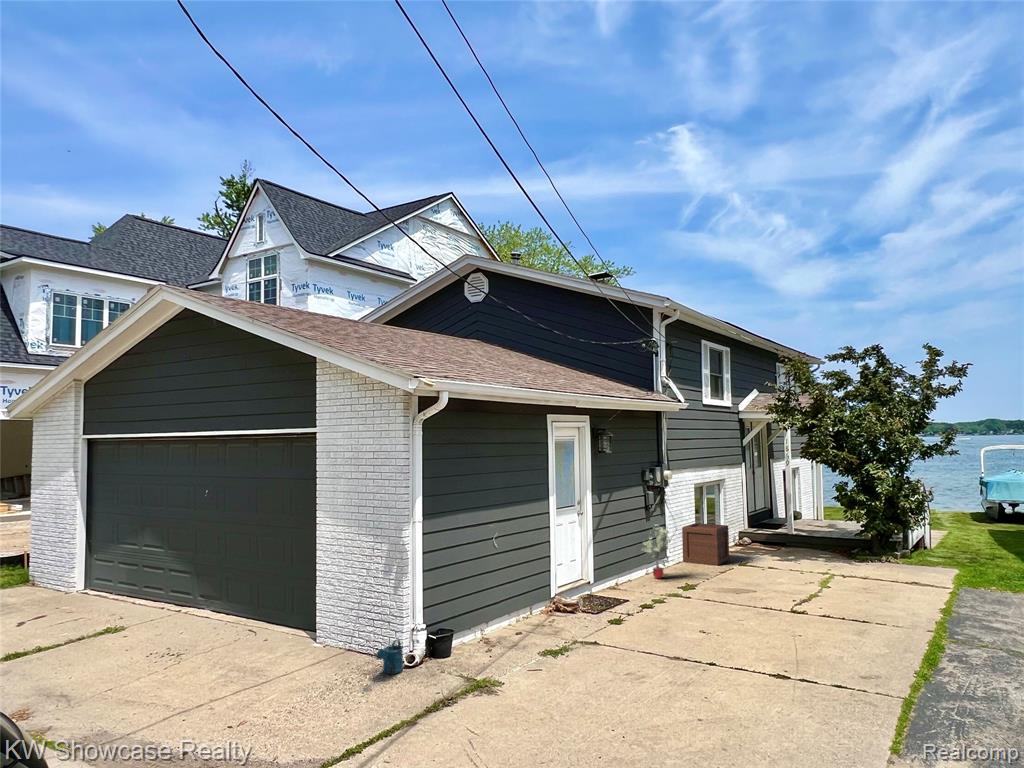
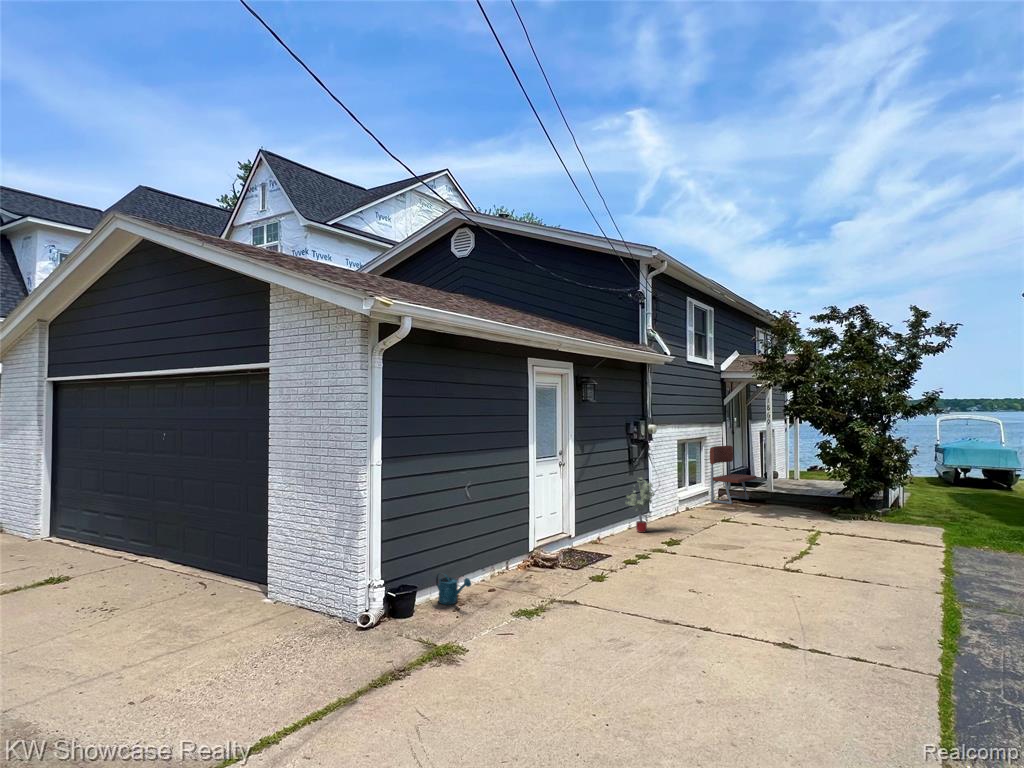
bench: none [729,488,778,549] -> present [710,446,756,504]
wooden crate: present [682,523,729,566] -> none [665,478,711,520]
watering can: present [377,640,403,674] -> present [436,573,471,604]

